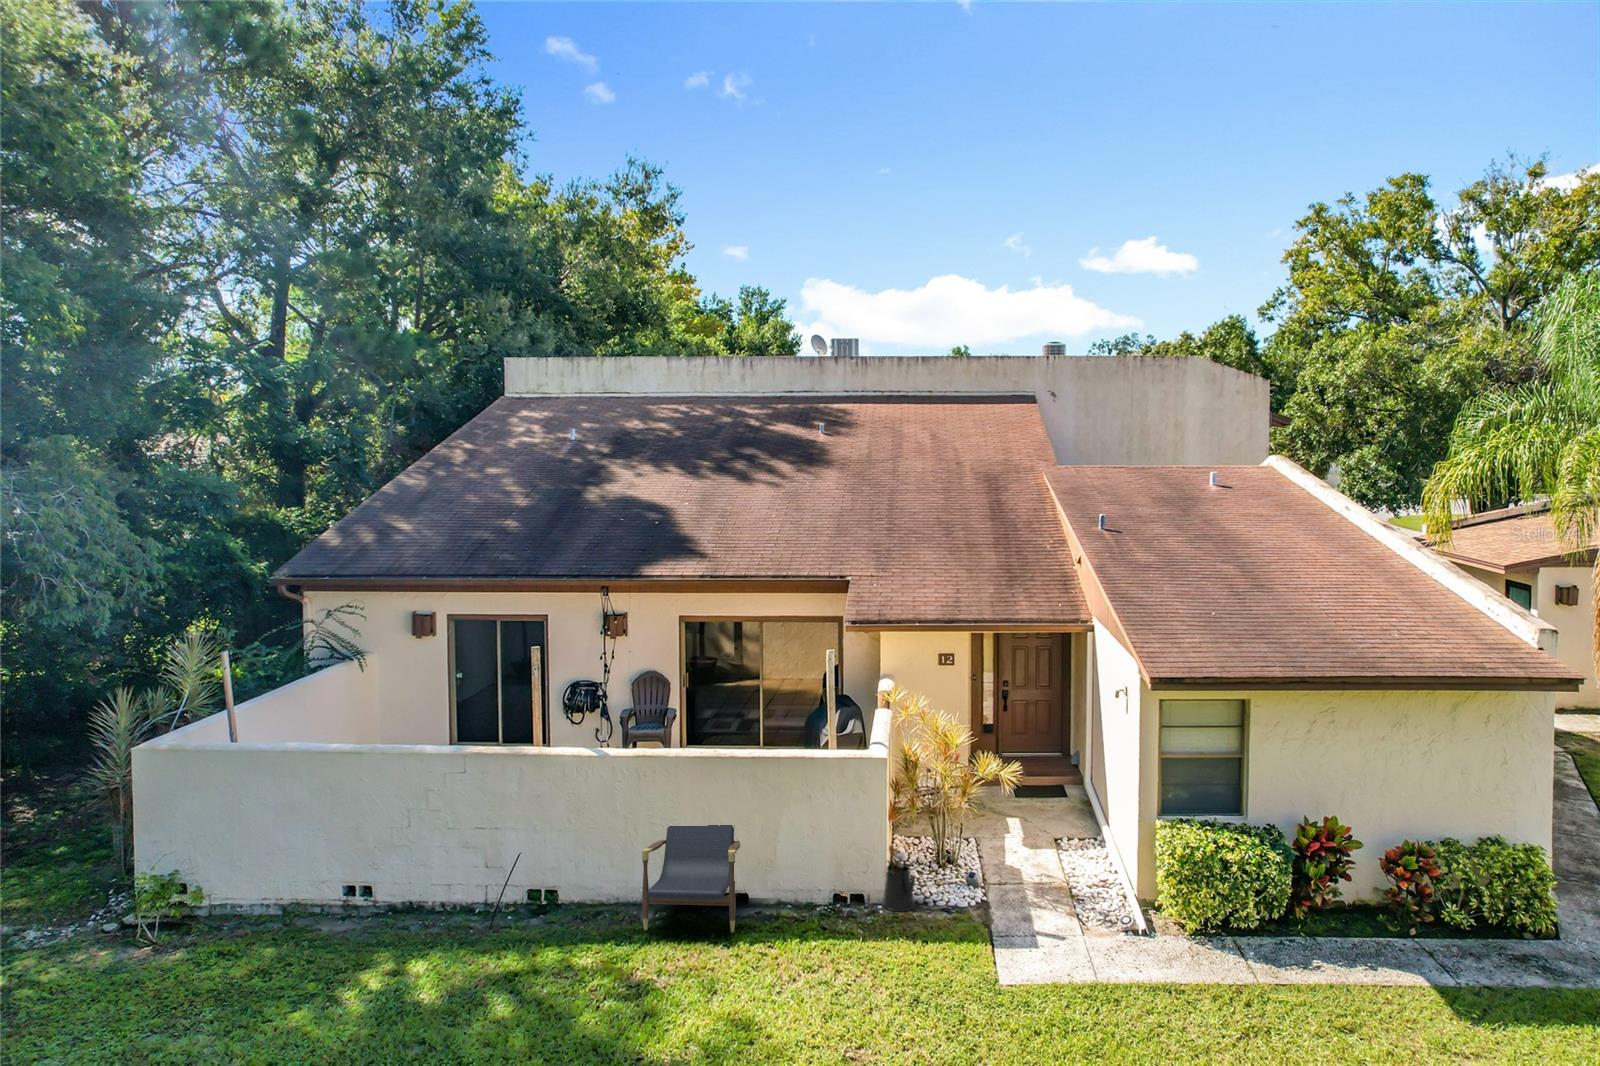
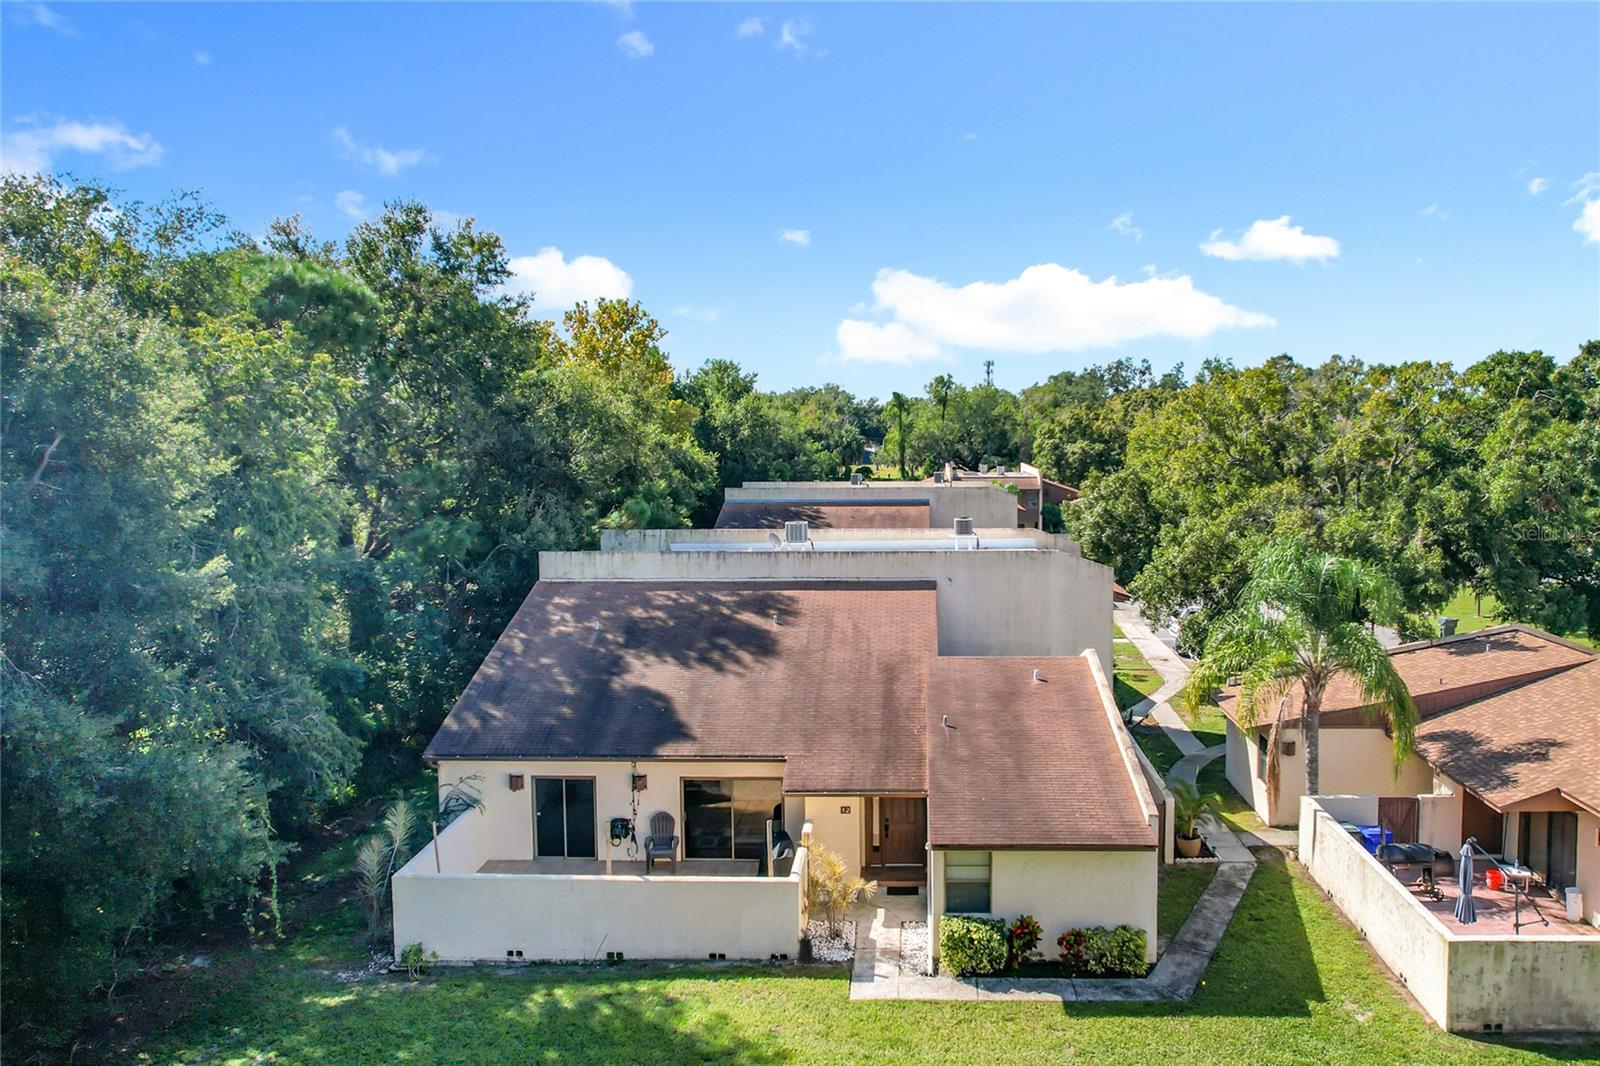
lounge chair: present [642,825,740,933] -> none [670,902,721,975]

